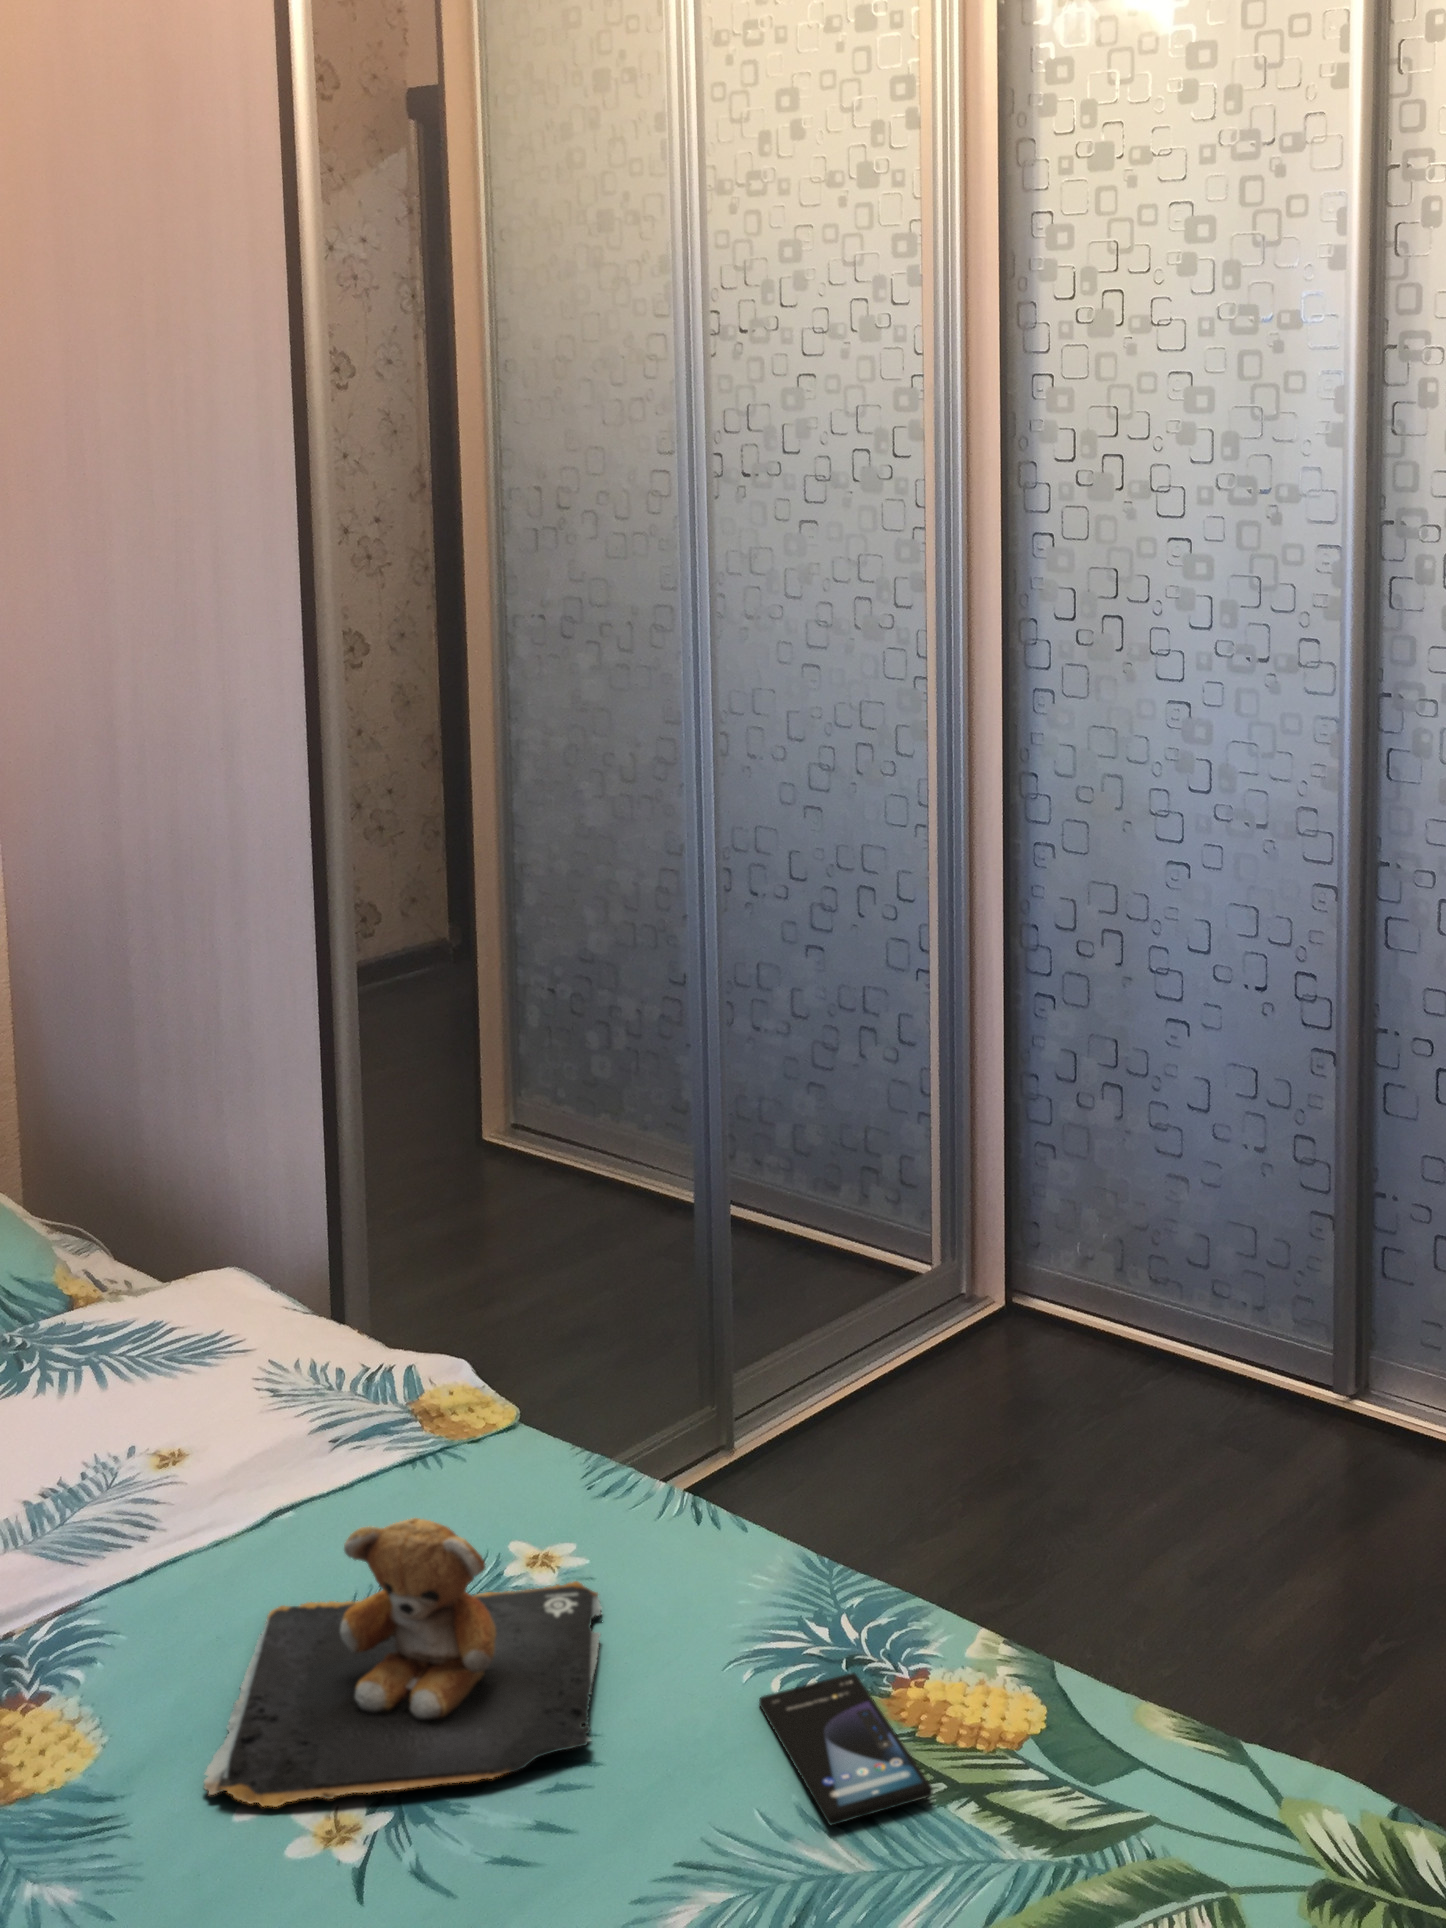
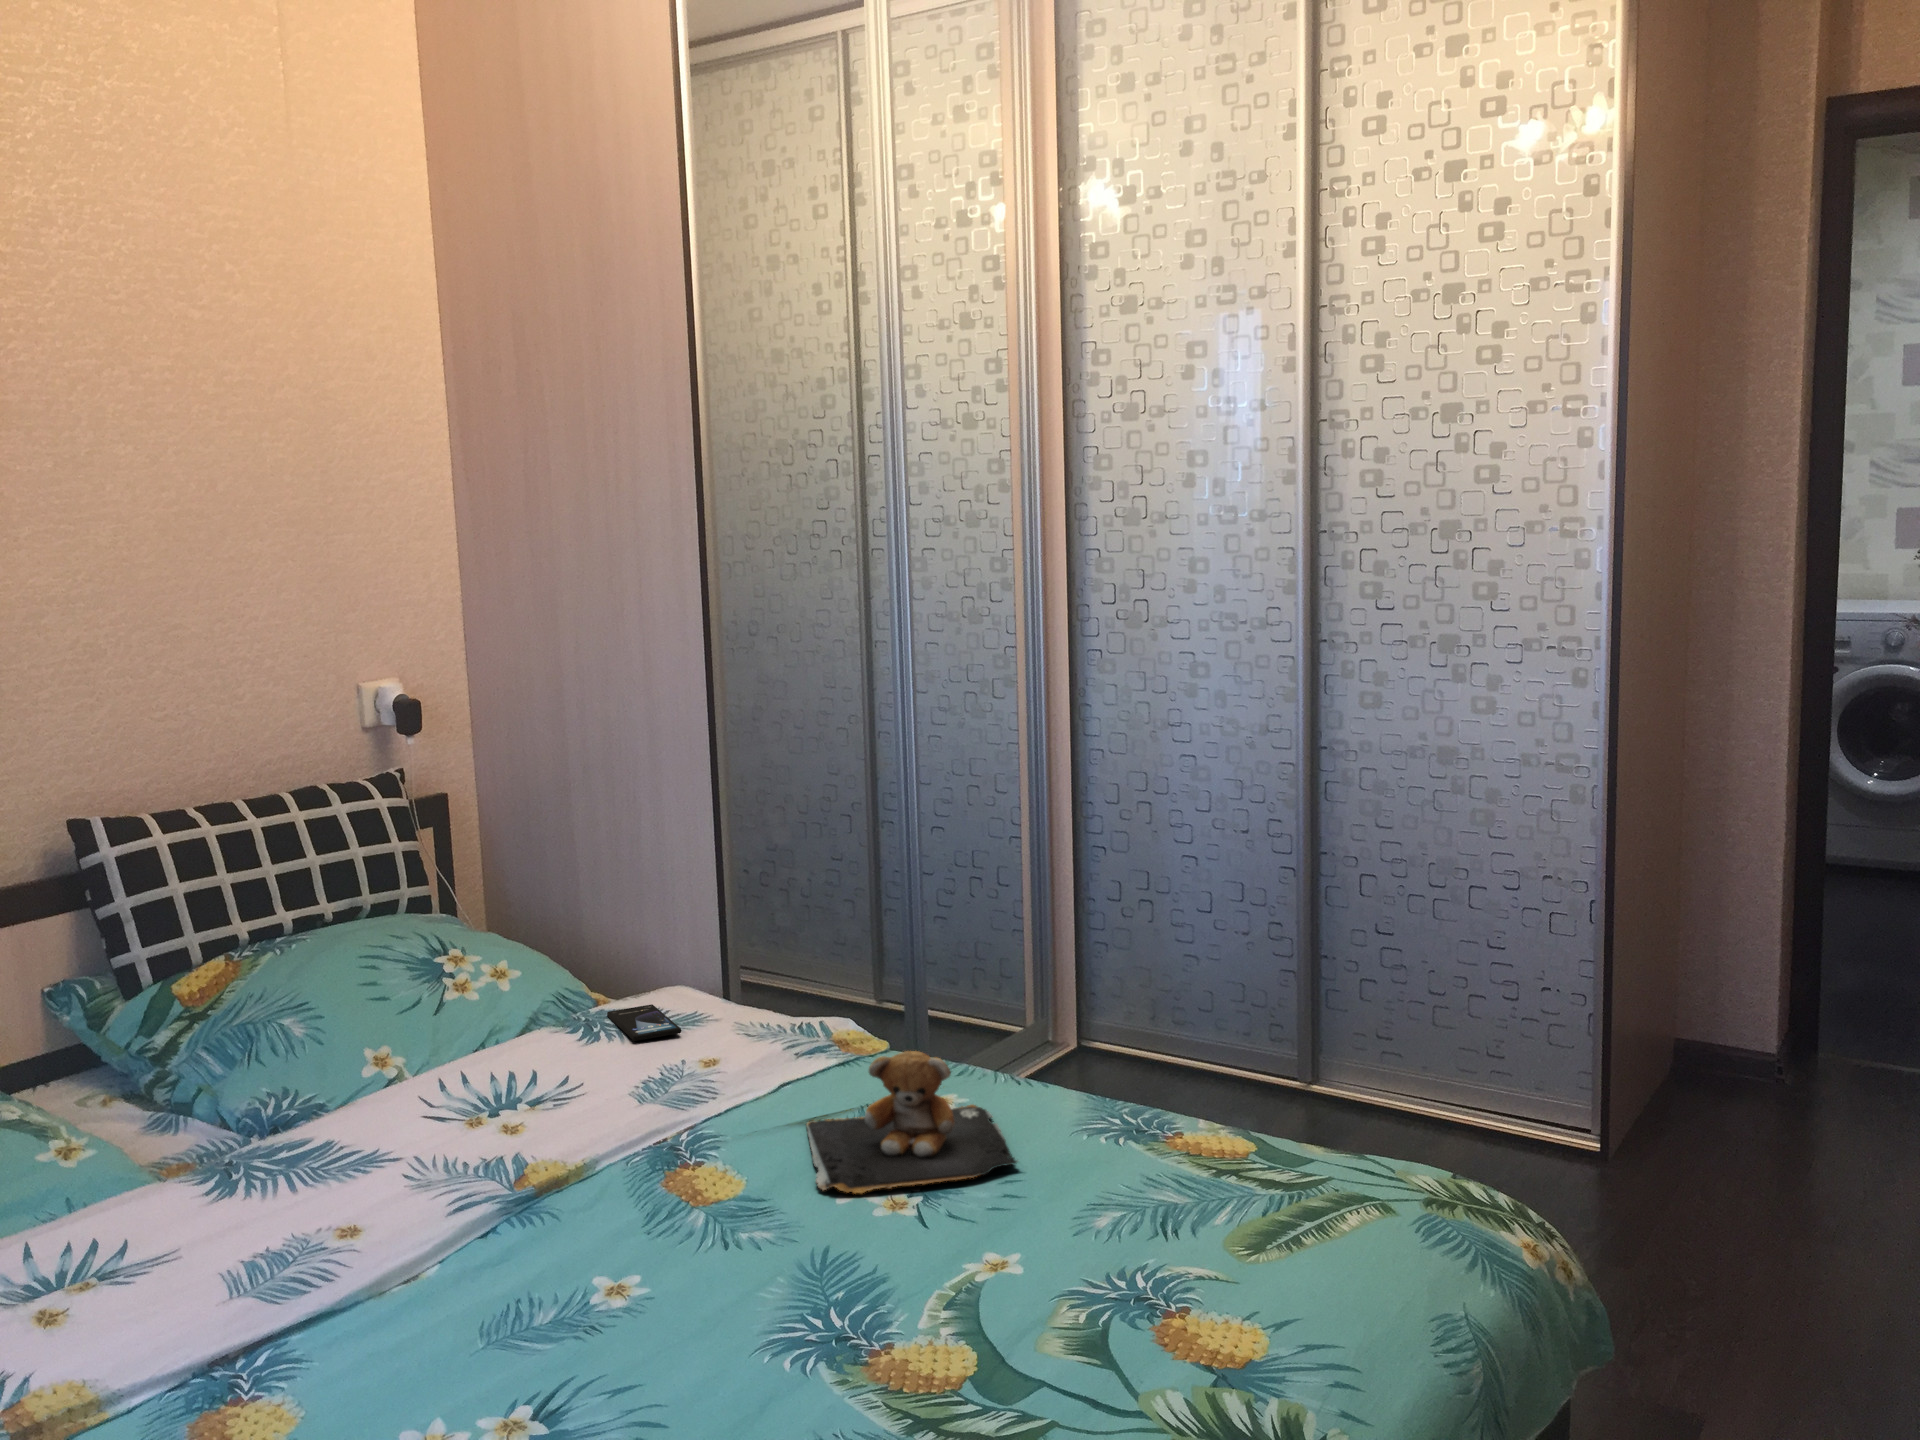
smartphone: present [759,1673,933,1826] -> present [607,1004,681,1041]

